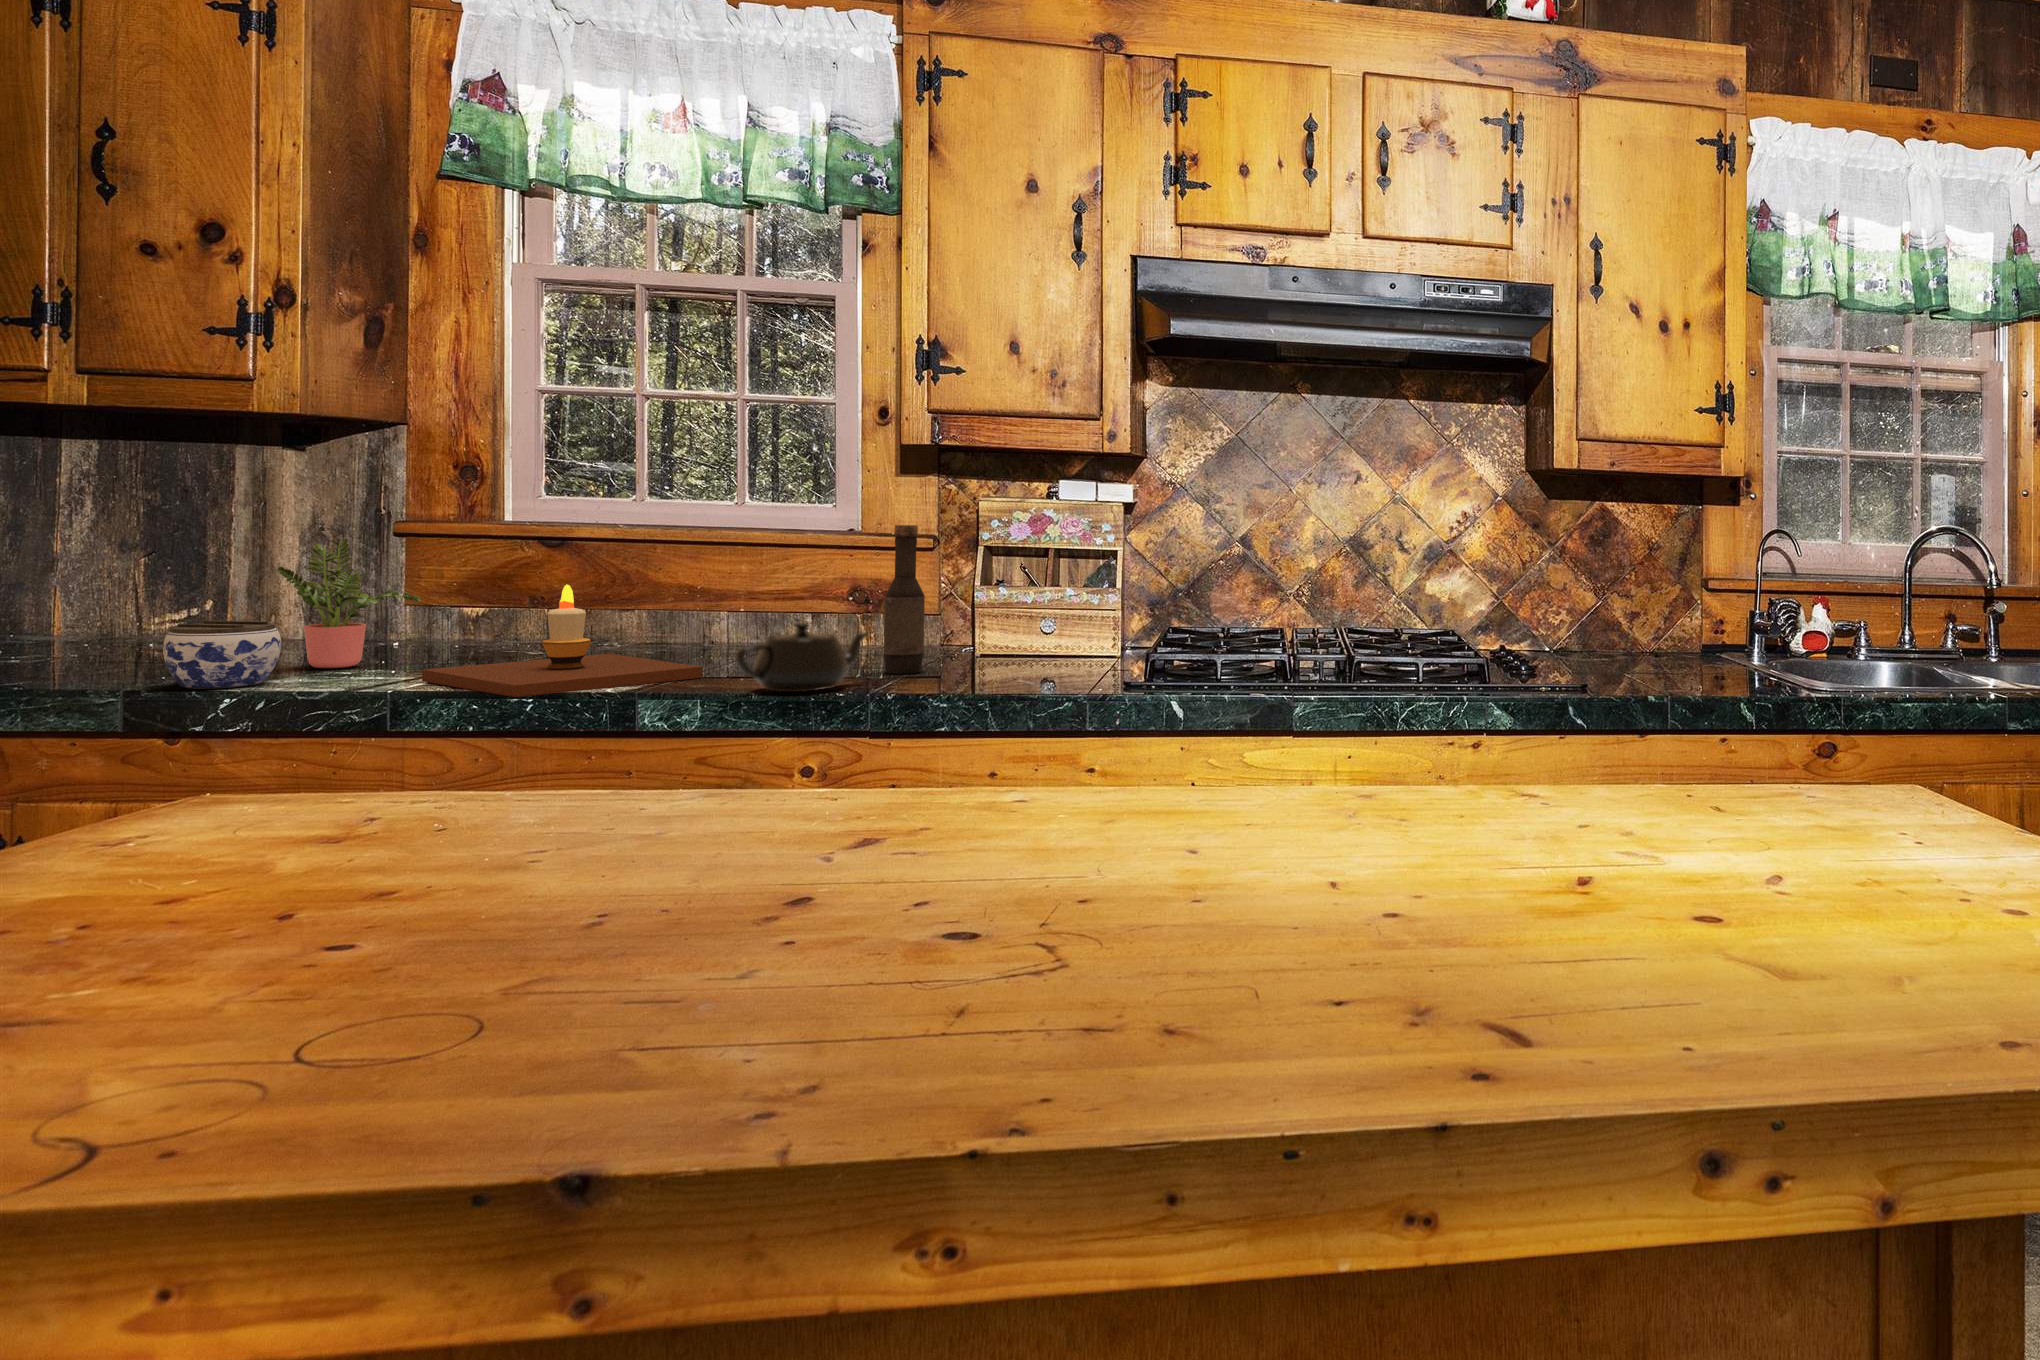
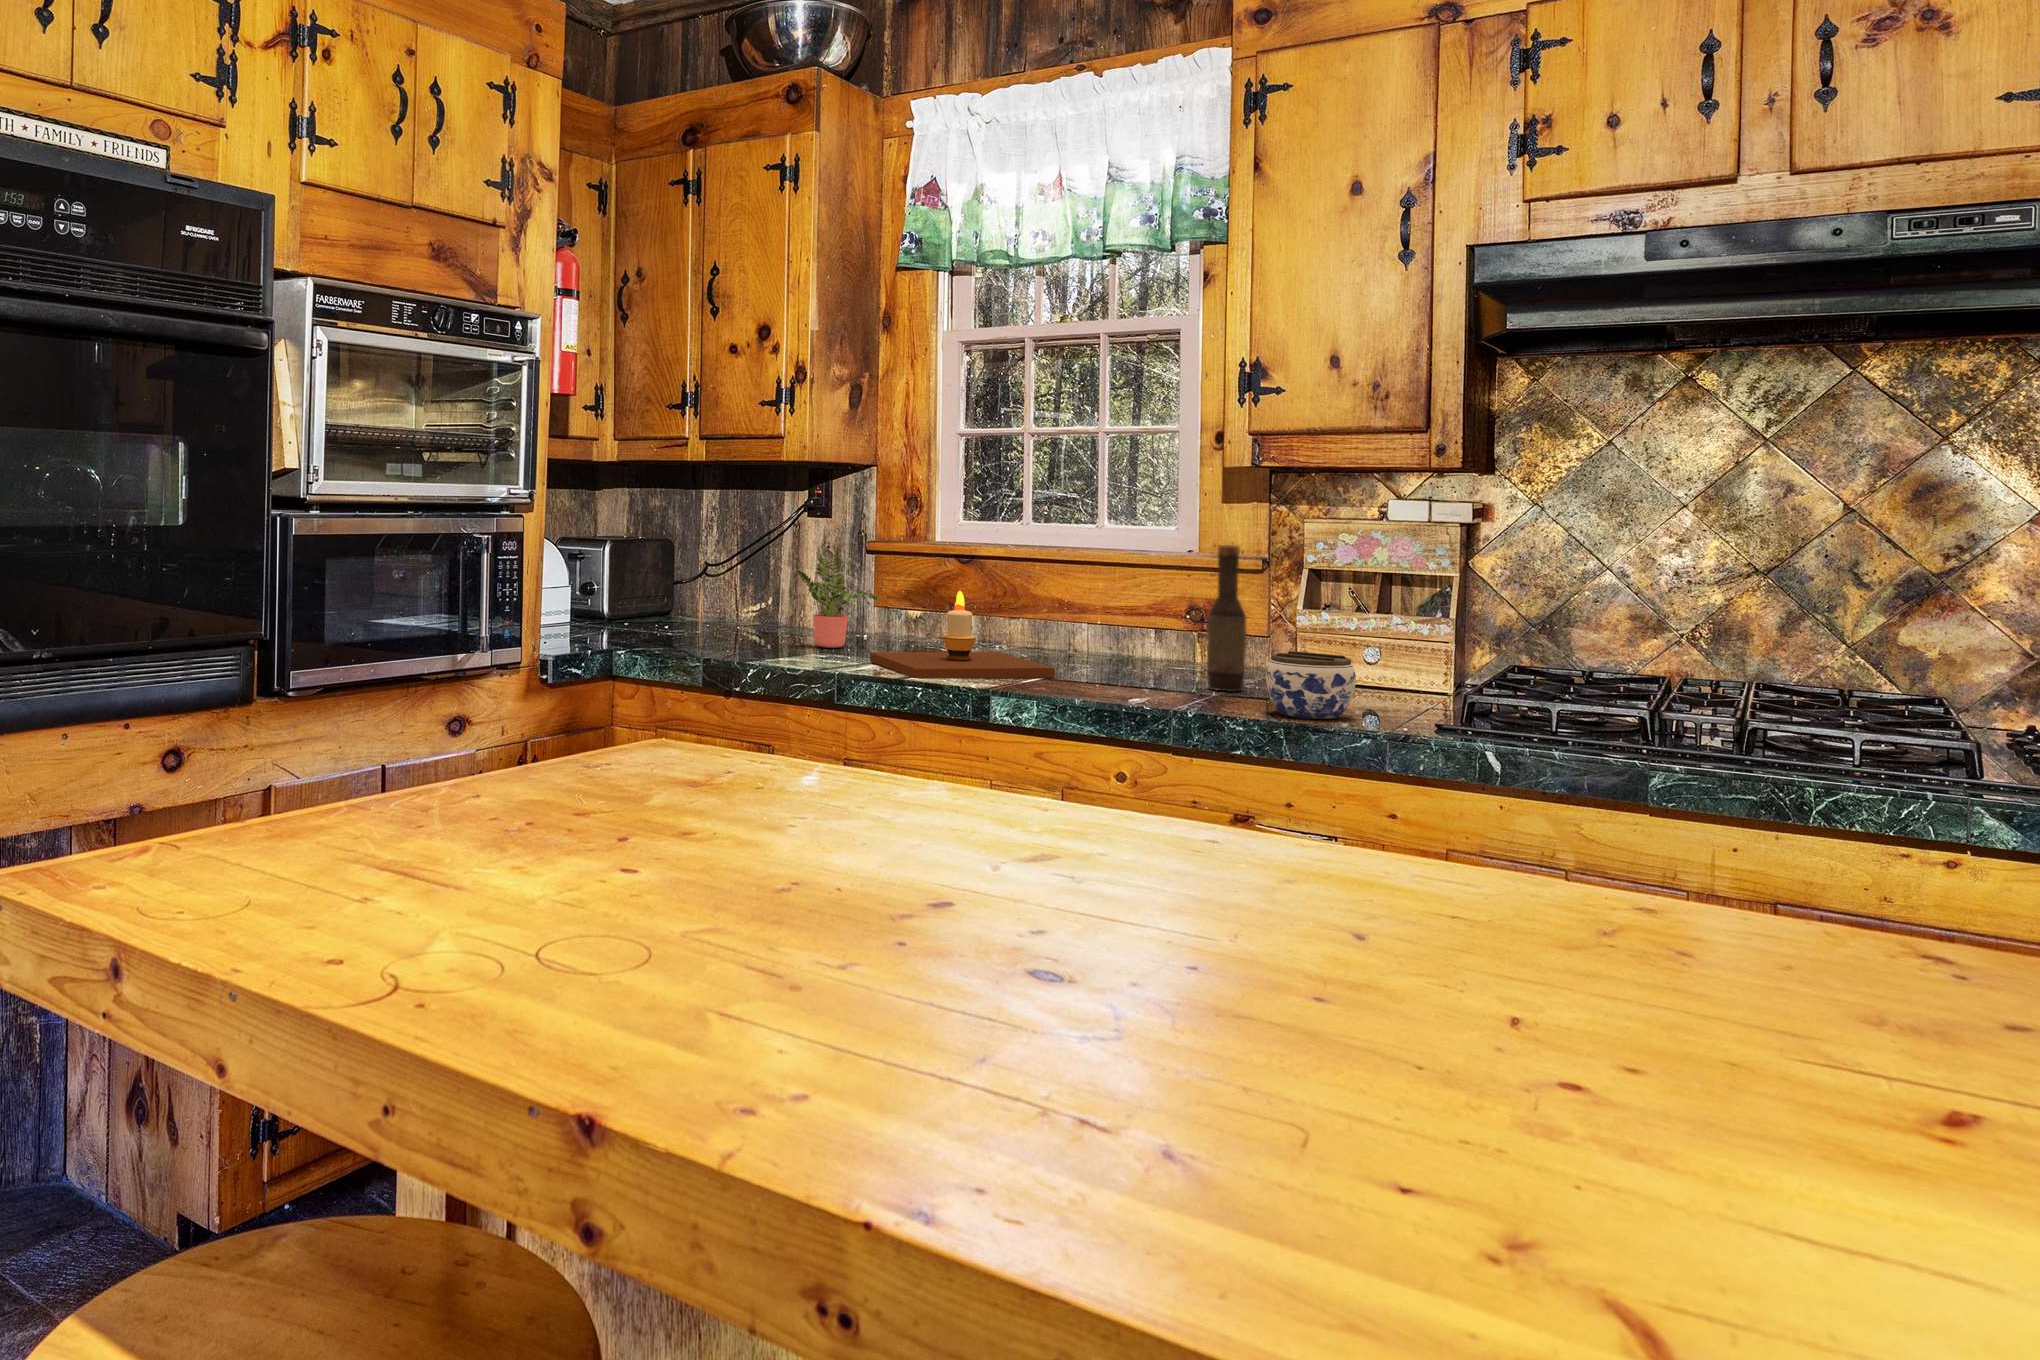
jar: present [163,621,281,689] -> present [1266,651,1356,719]
teapot: present [736,623,868,692] -> none [1066,633,1187,697]

